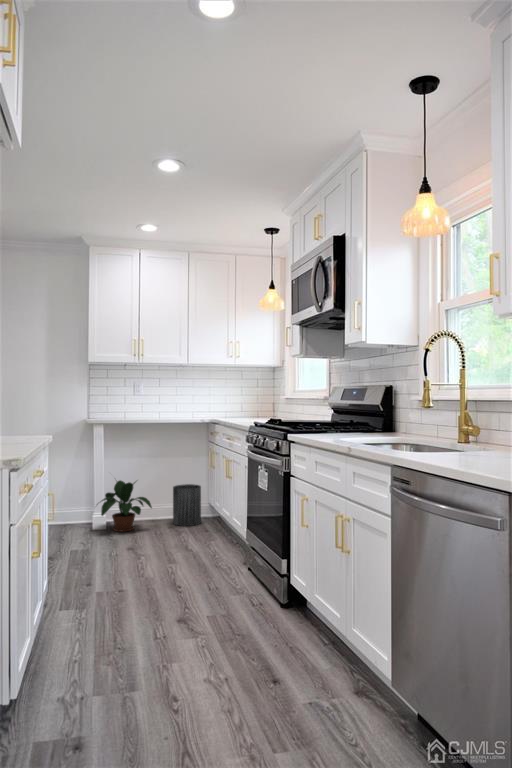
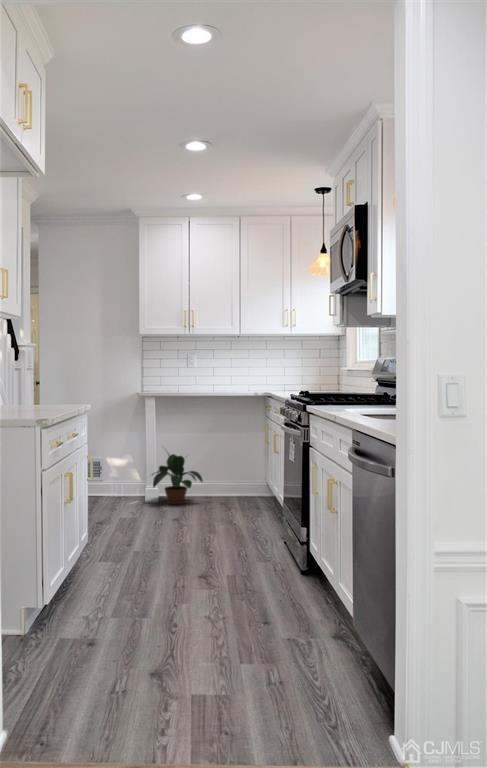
trash can: present [173,484,201,526] -> none [226,461,254,502]

